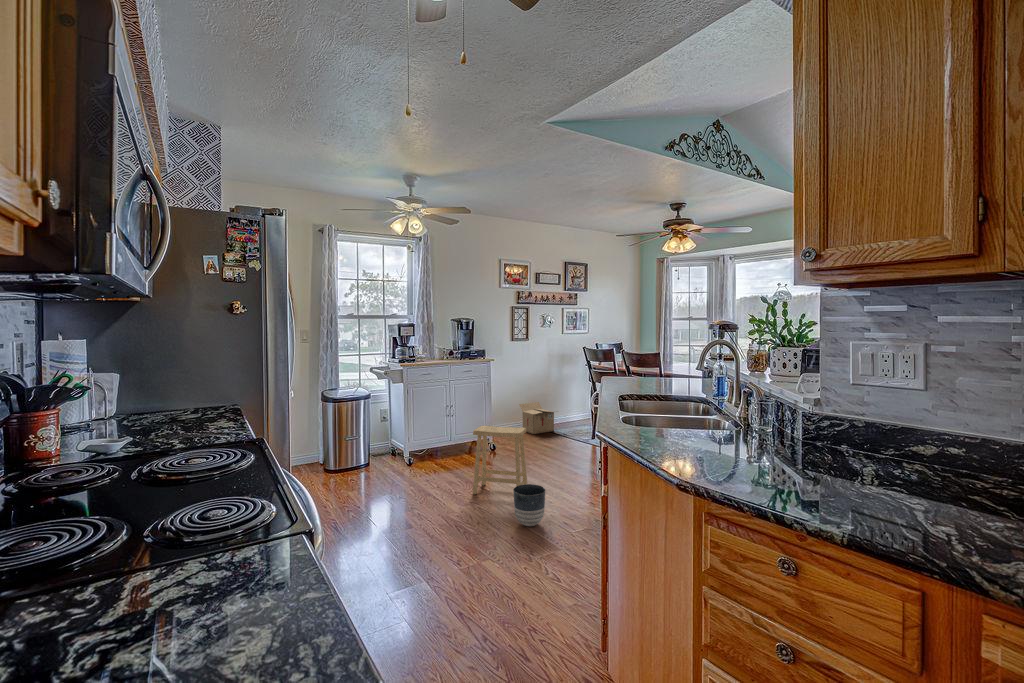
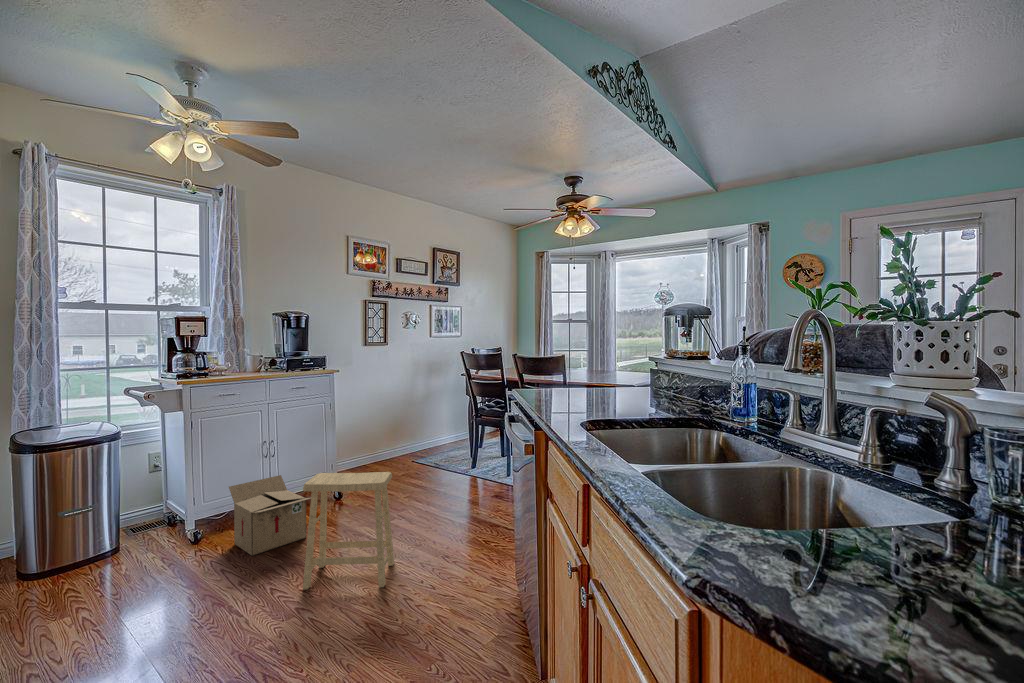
cardboard box: present [519,402,554,434] -> present [229,475,311,556]
planter: present [513,484,545,526] -> none [376,571,431,648]

